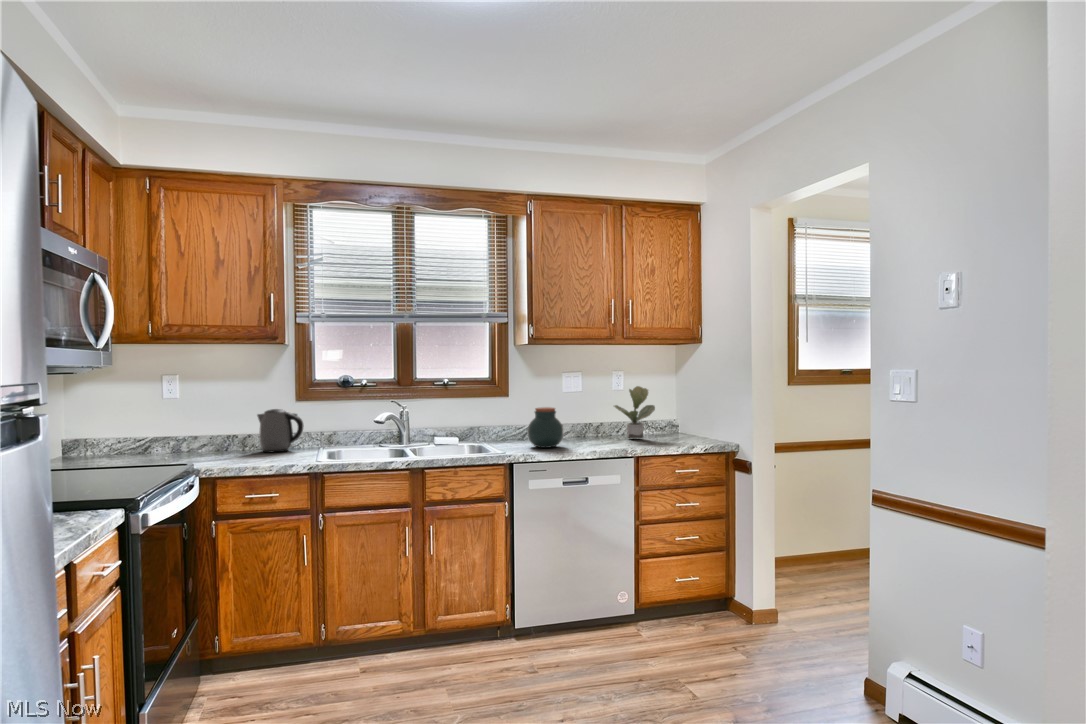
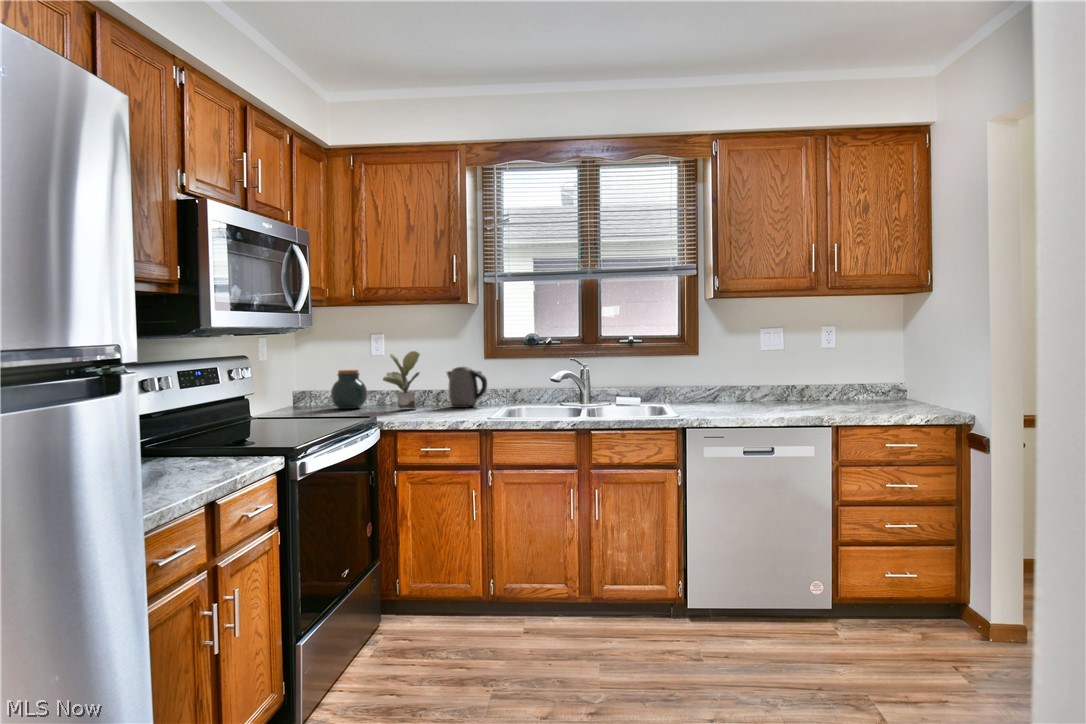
potted plant: present [614,386,655,438] -> present [383,351,420,408]
jar: present [528,407,563,448] -> present [331,370,367,409]

